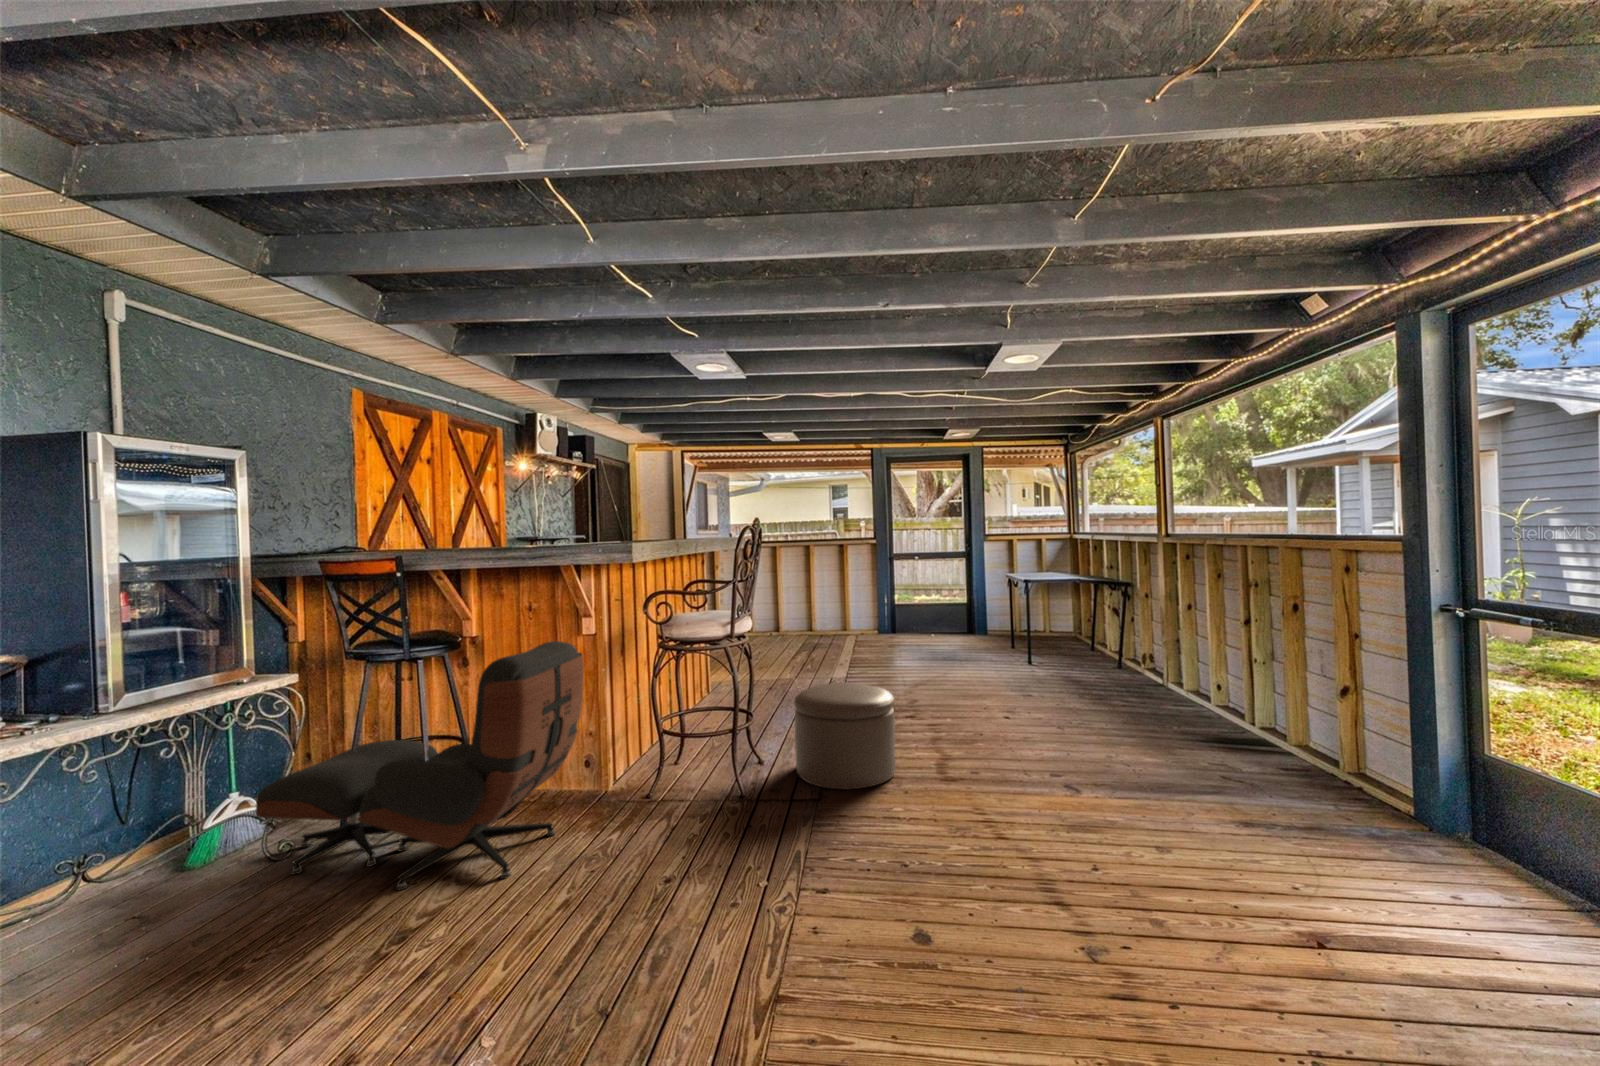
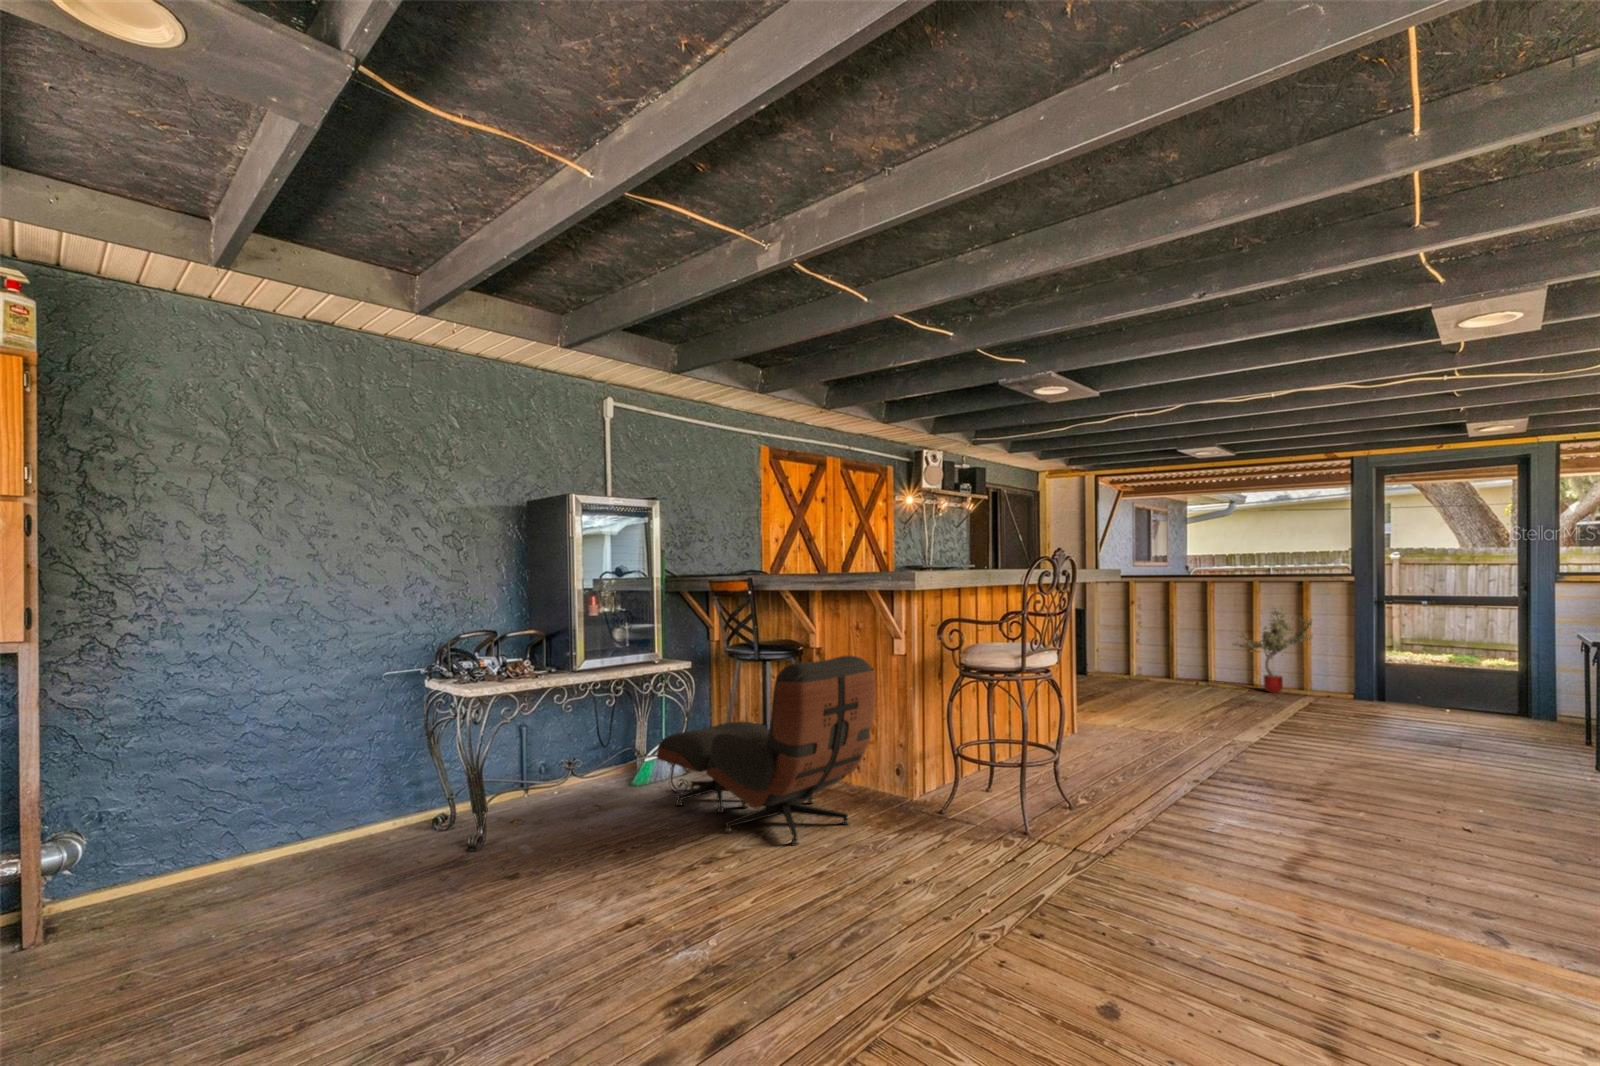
potted tree: none [796,566,851,635] -> present [1234,607,1312,693]
ottoman: present [794,683,895,789] -> none [1102,737,1230,861]

